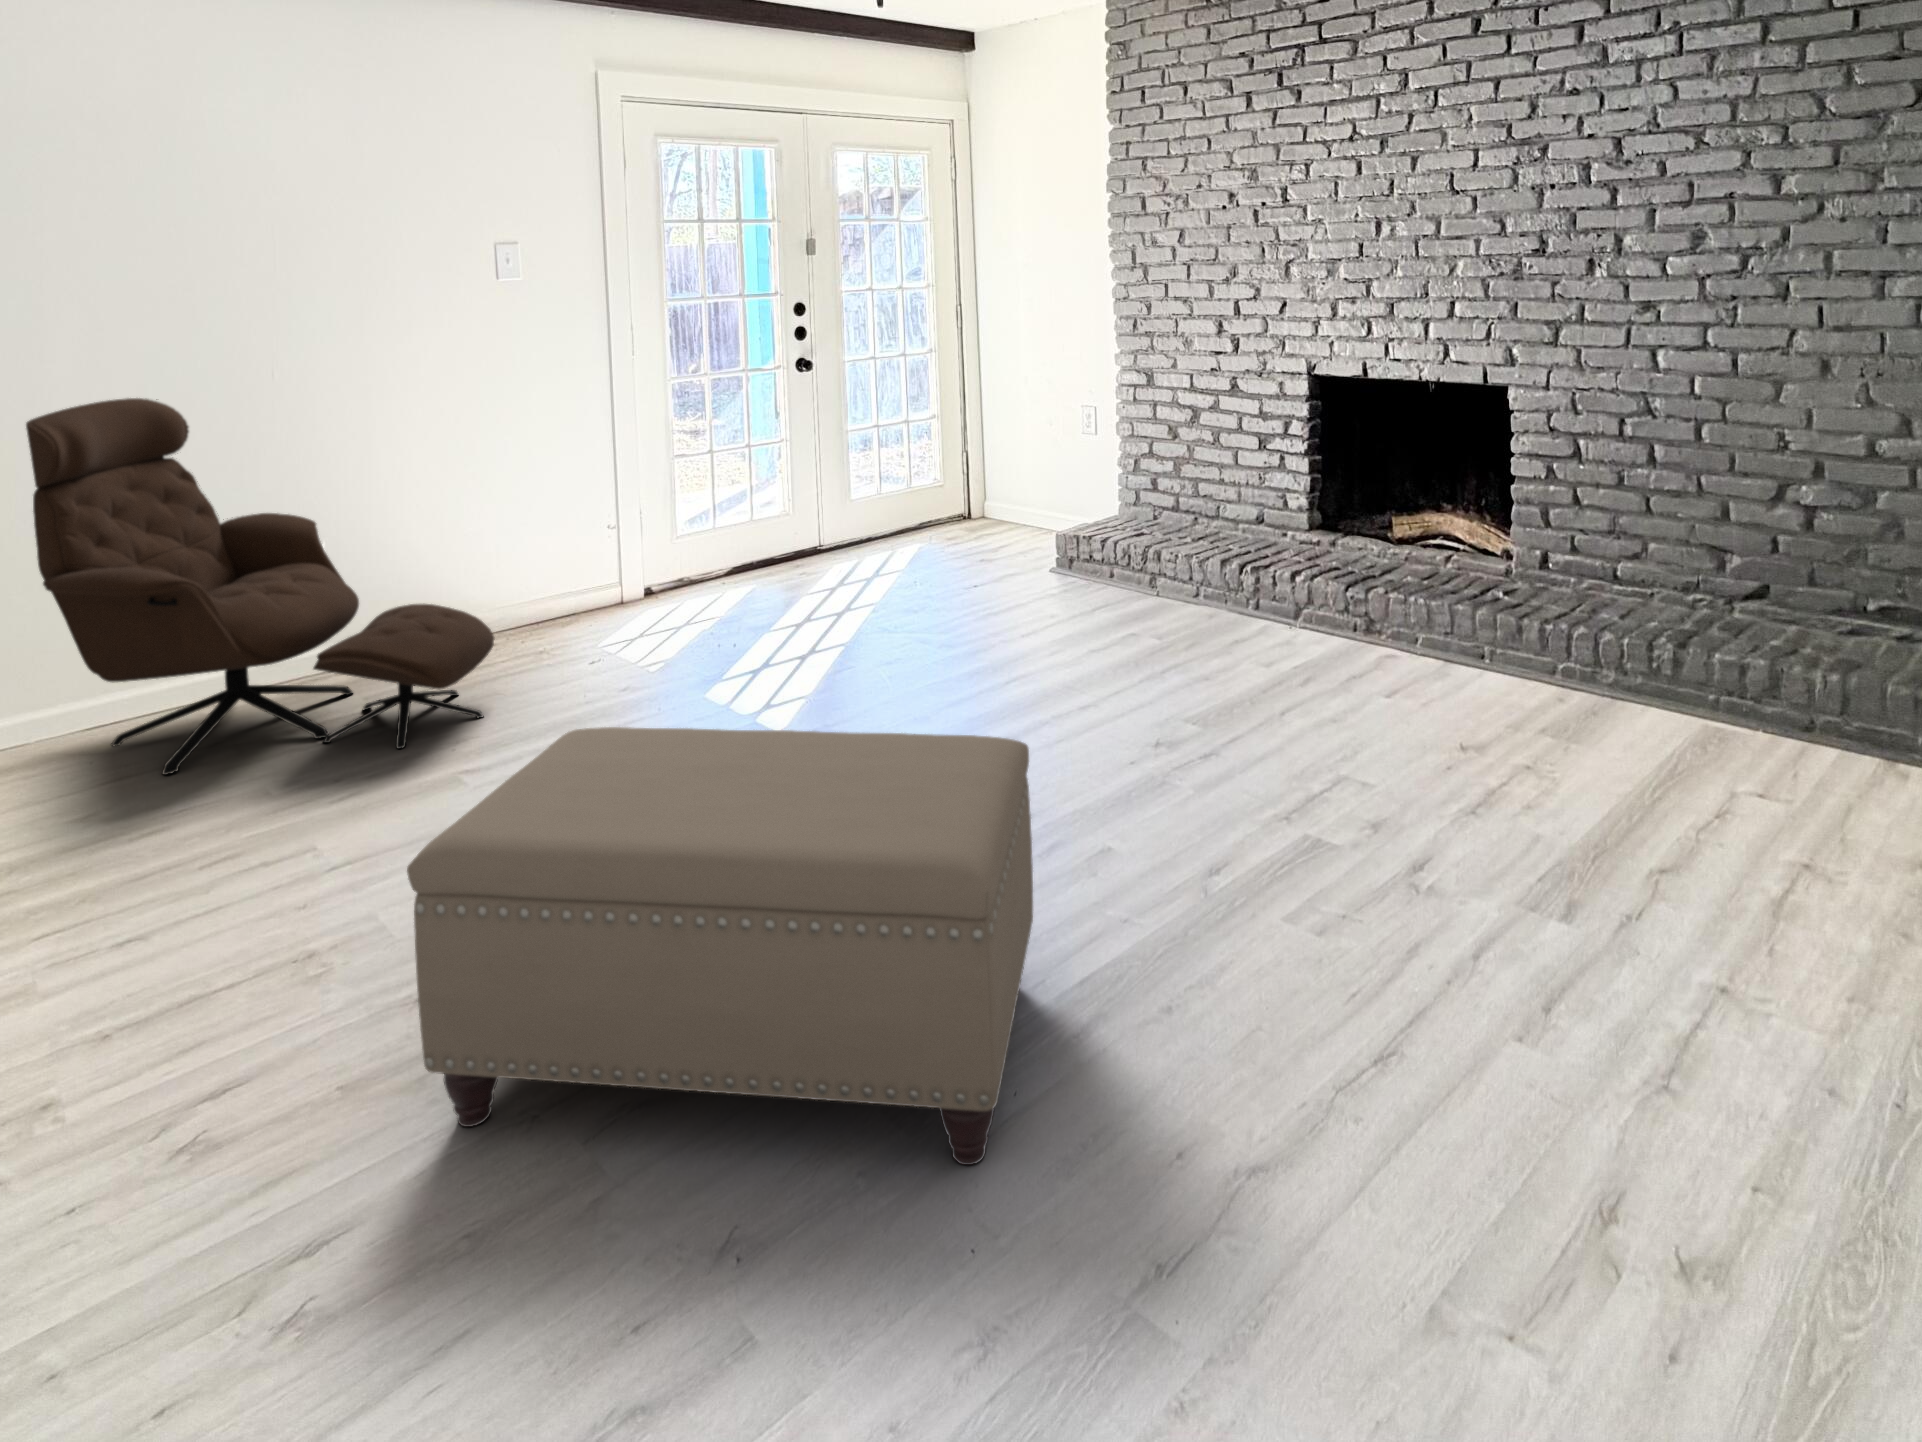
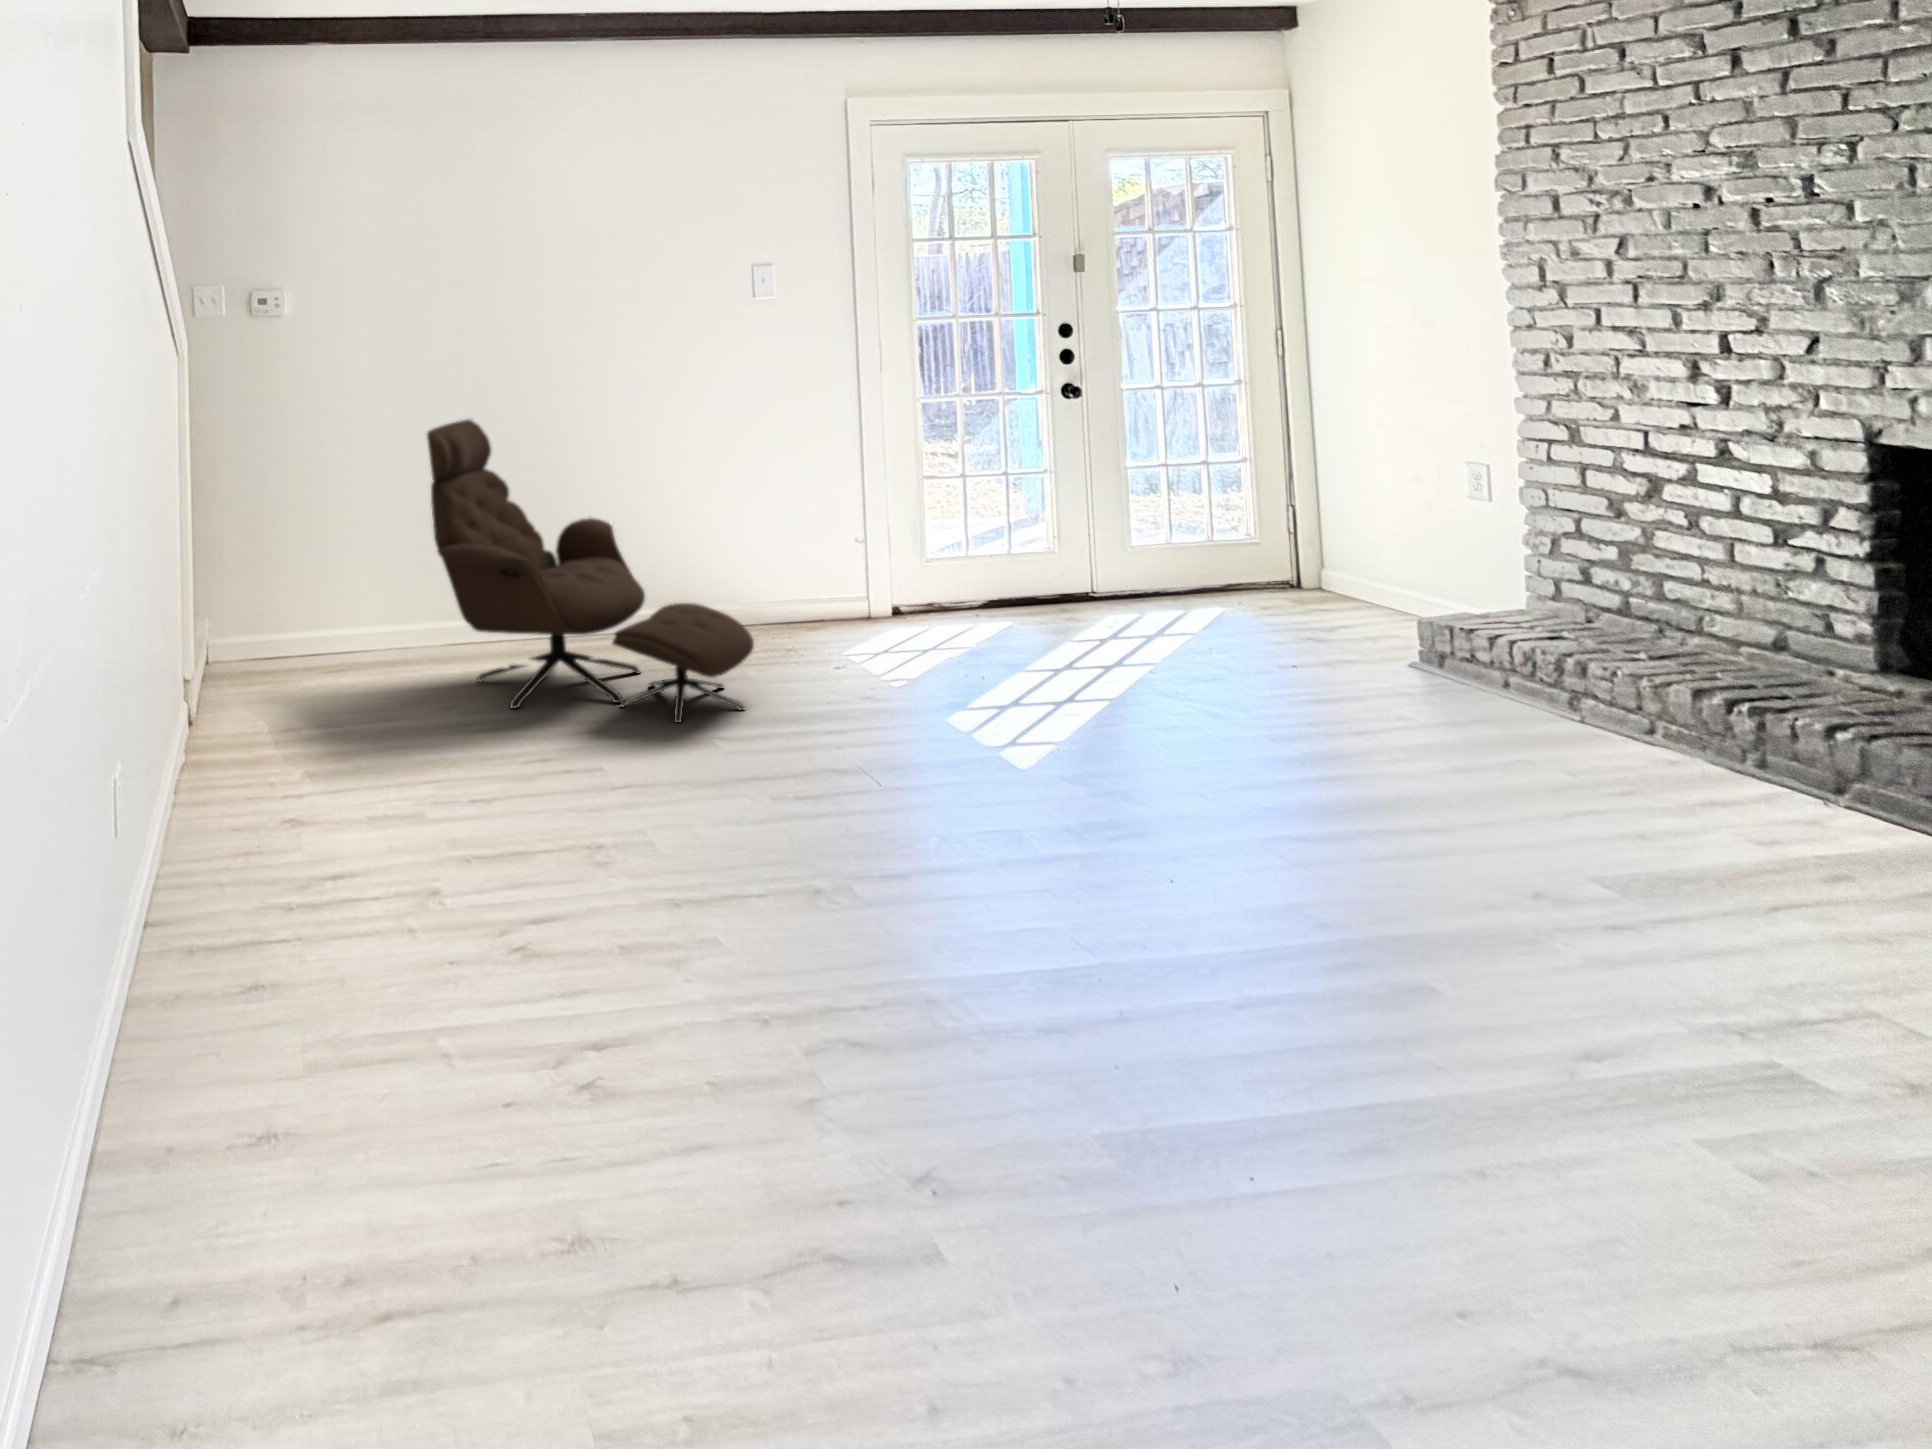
ottoman: present [407,727,1033,1165] -> none [683,716,1309,1213]

